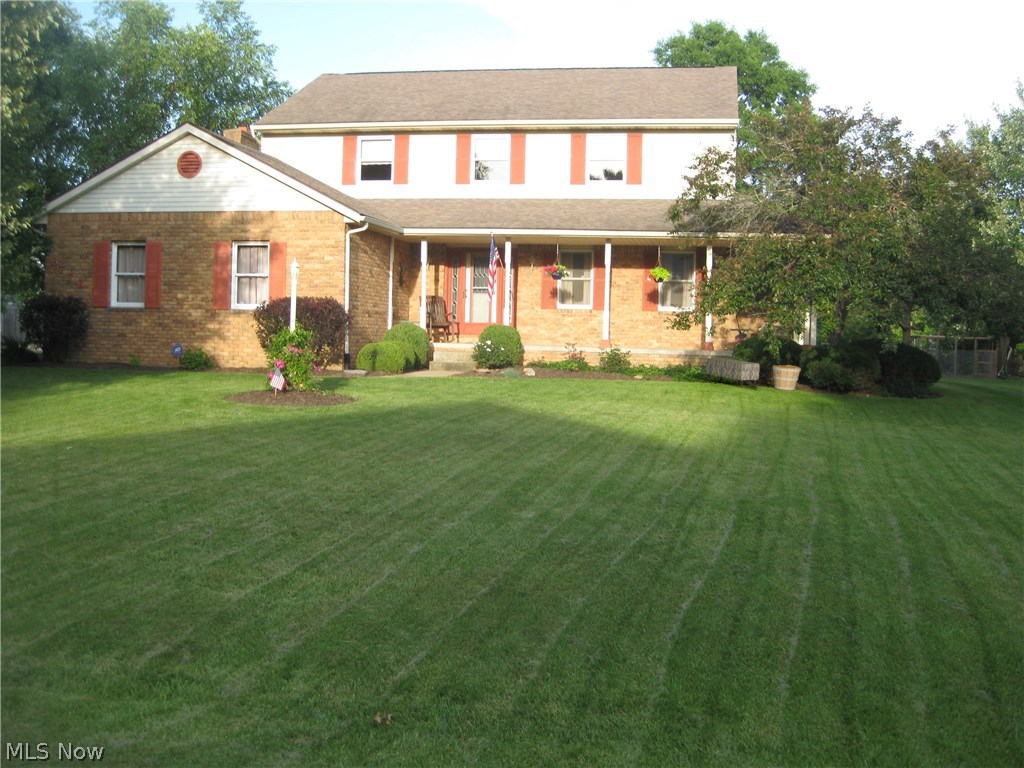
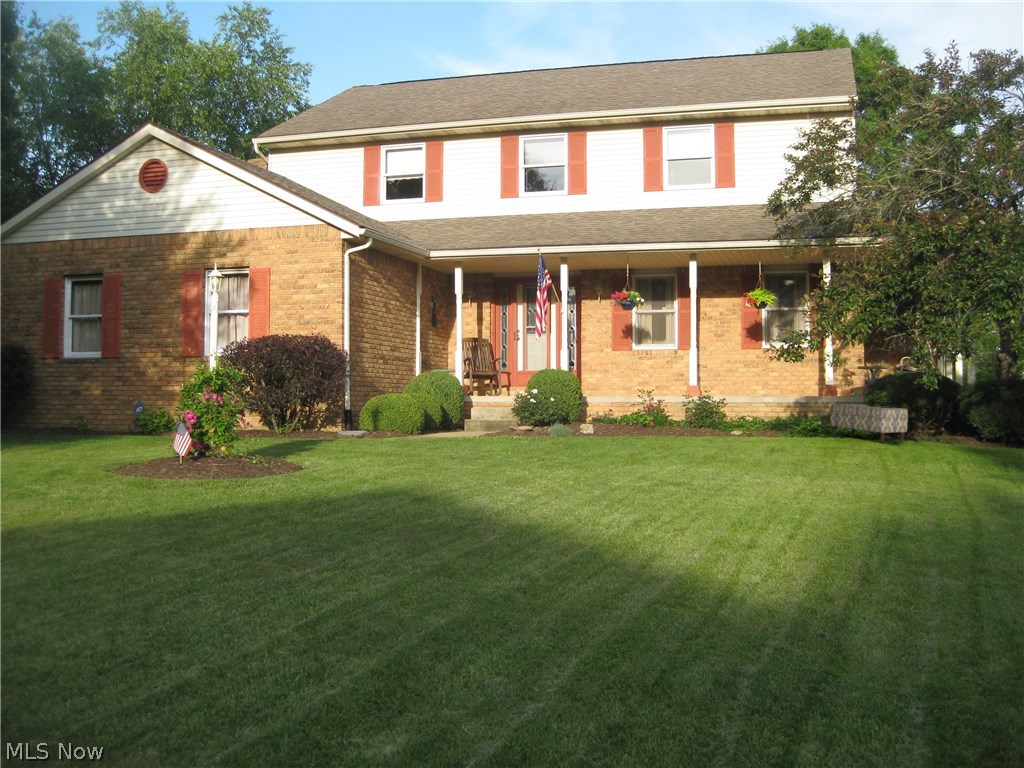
wooden bucket: present [773,365,801,390] -> none [927,411,970,446]

